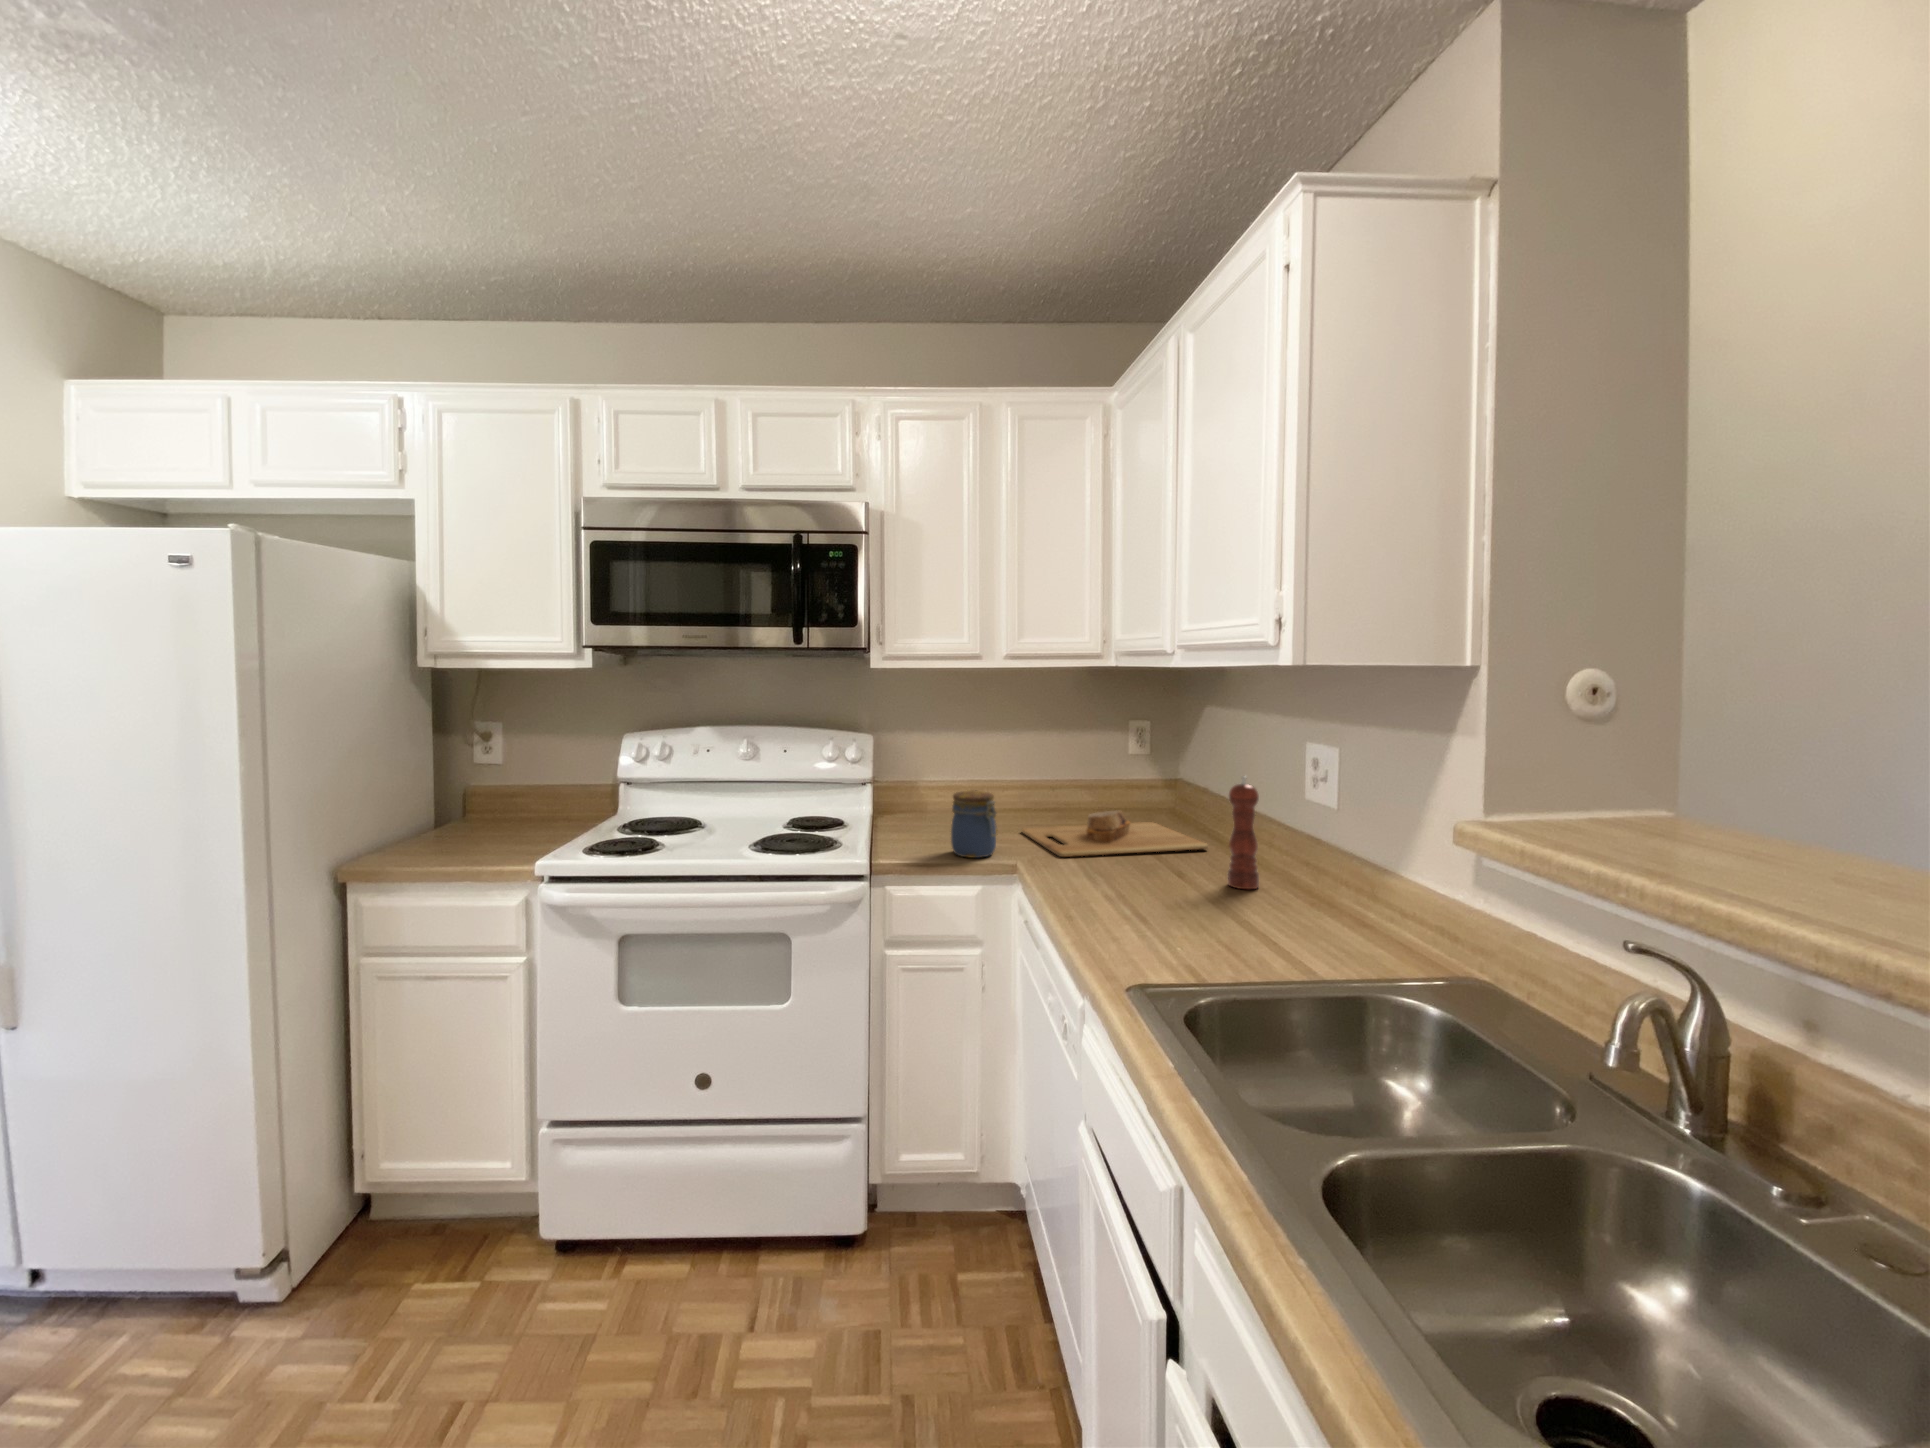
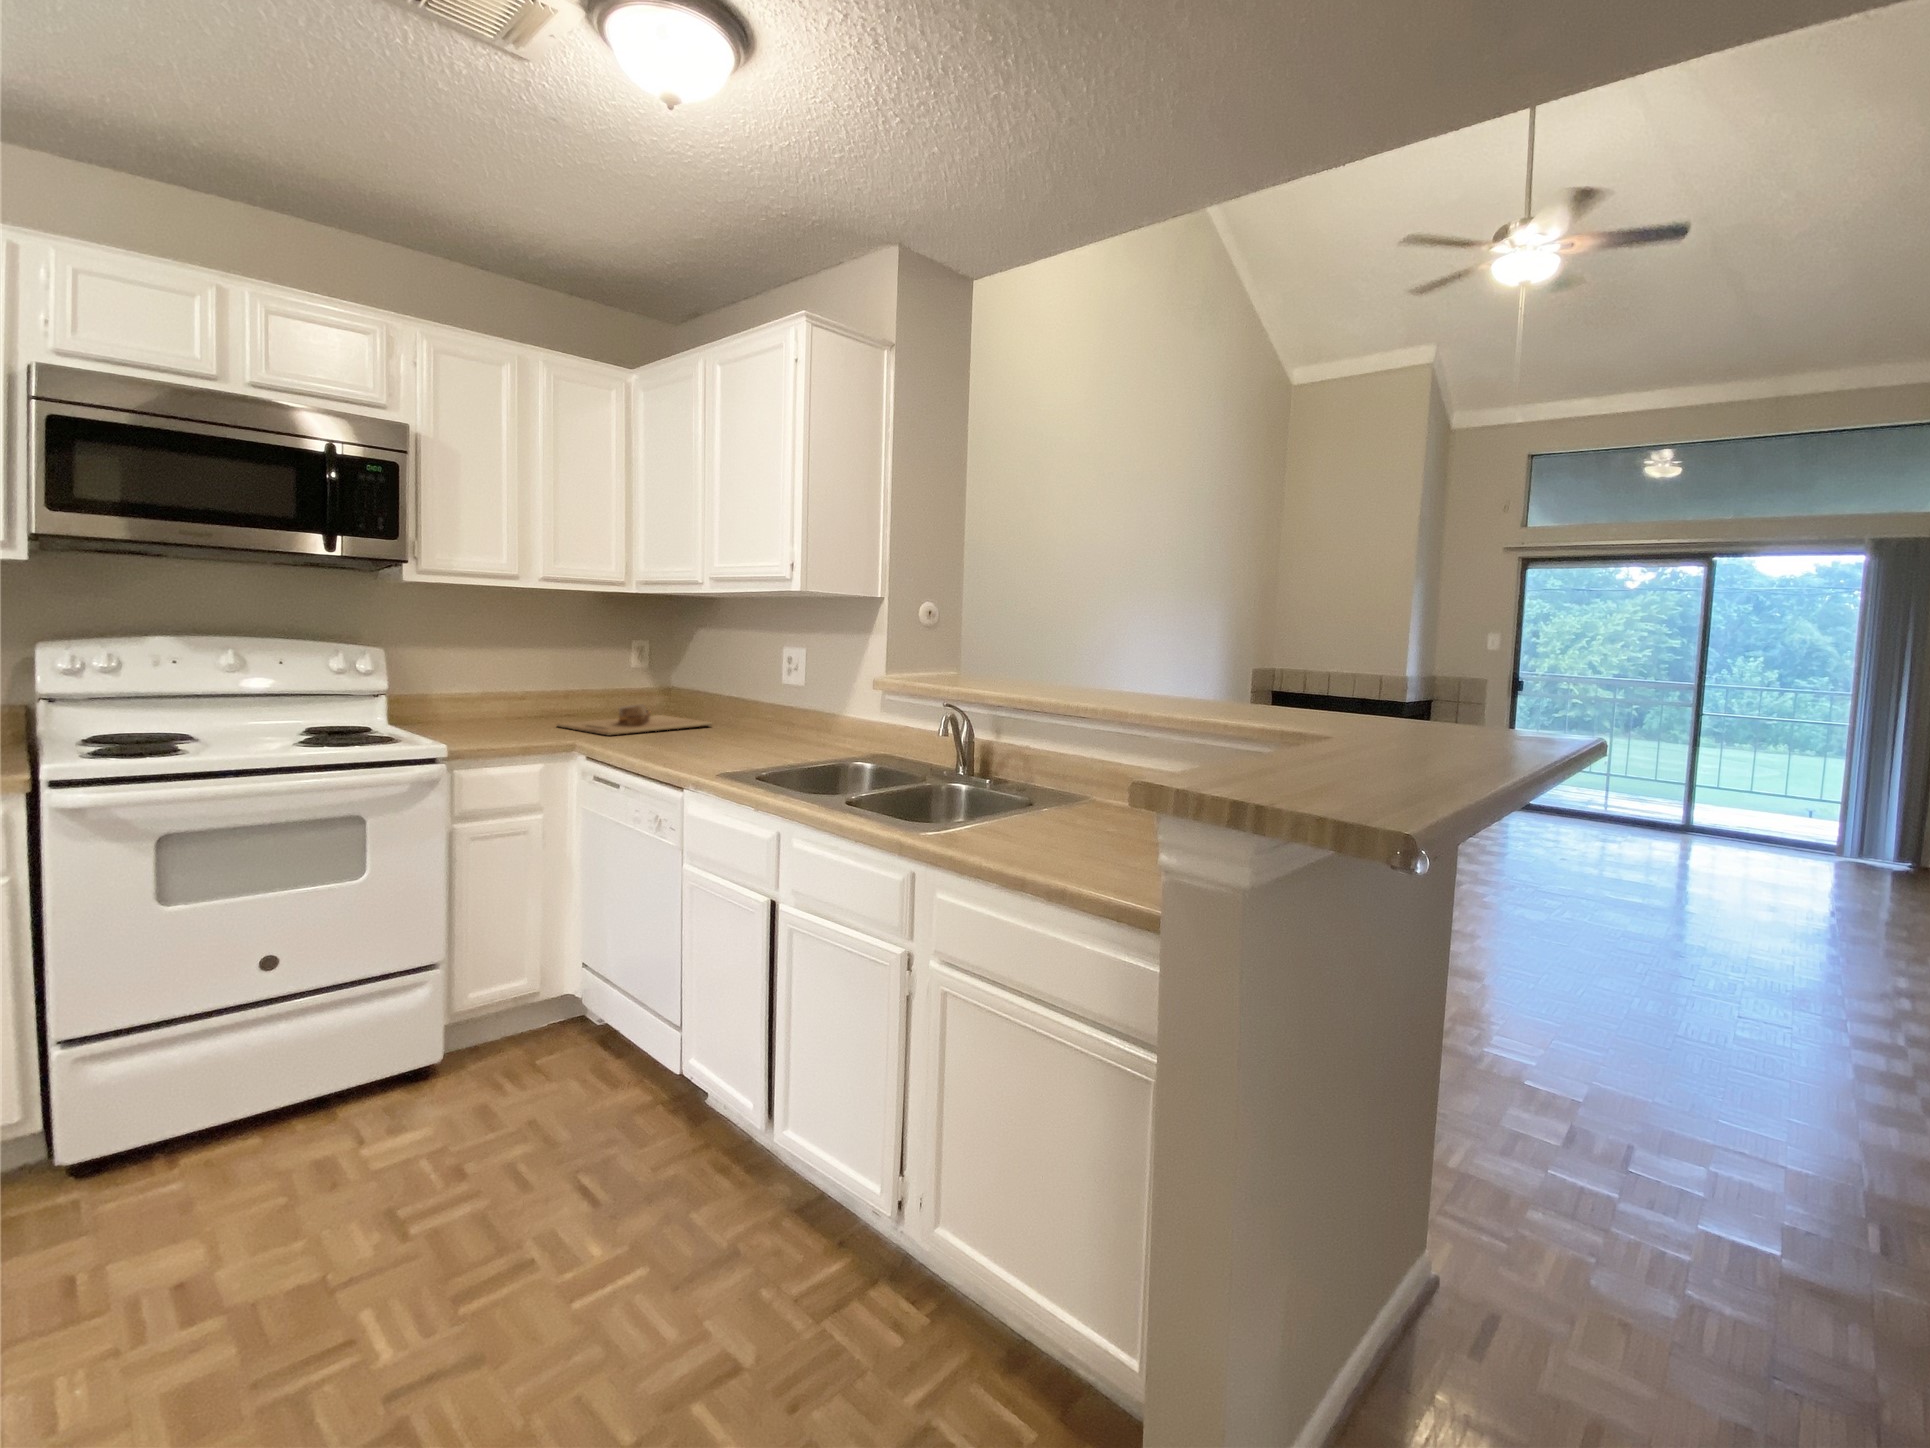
pepper mill: present [1228,776,1259,889] -> none [739,666,760,739]
jar: present [951,790,996,858] -> none [512,687,558,740]

